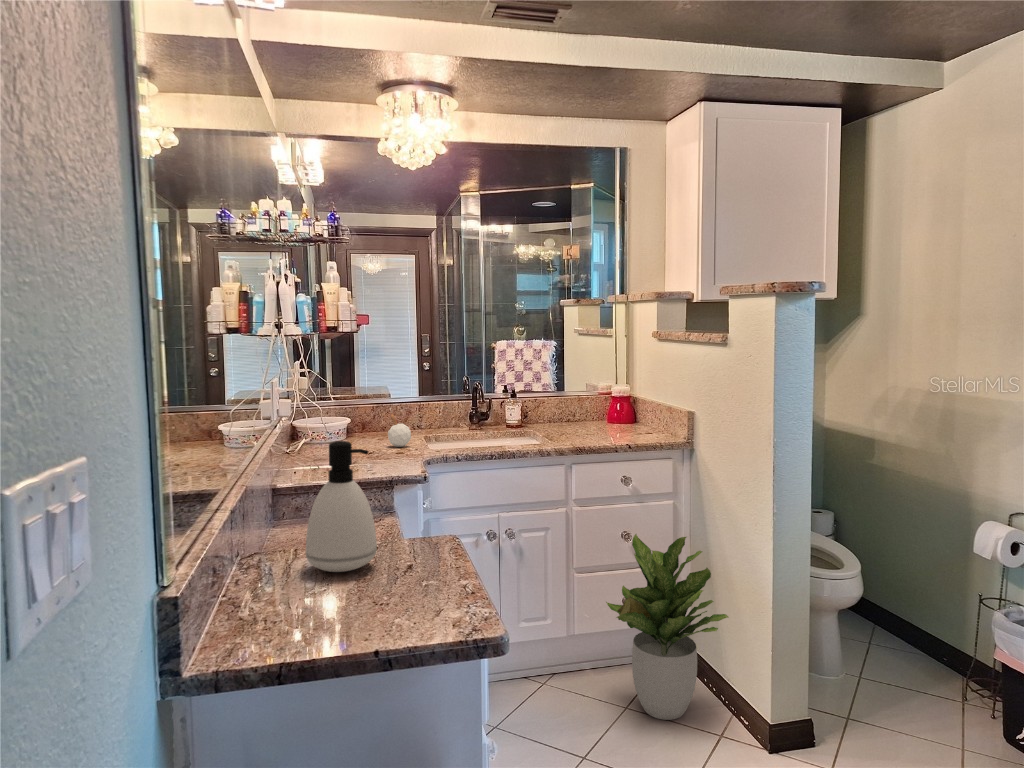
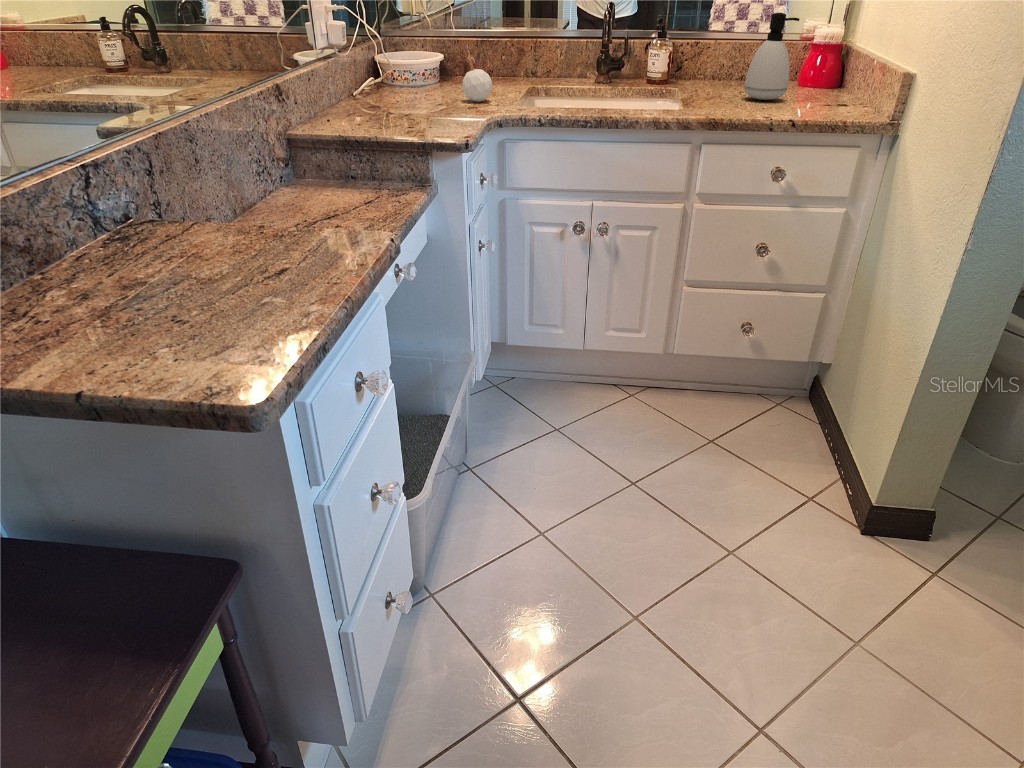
soap dispenser: present [306,441,377,572] -> present [744,13,799,100]
potted plant: present [606,534,728,720] -> none [702,248,862,469]

